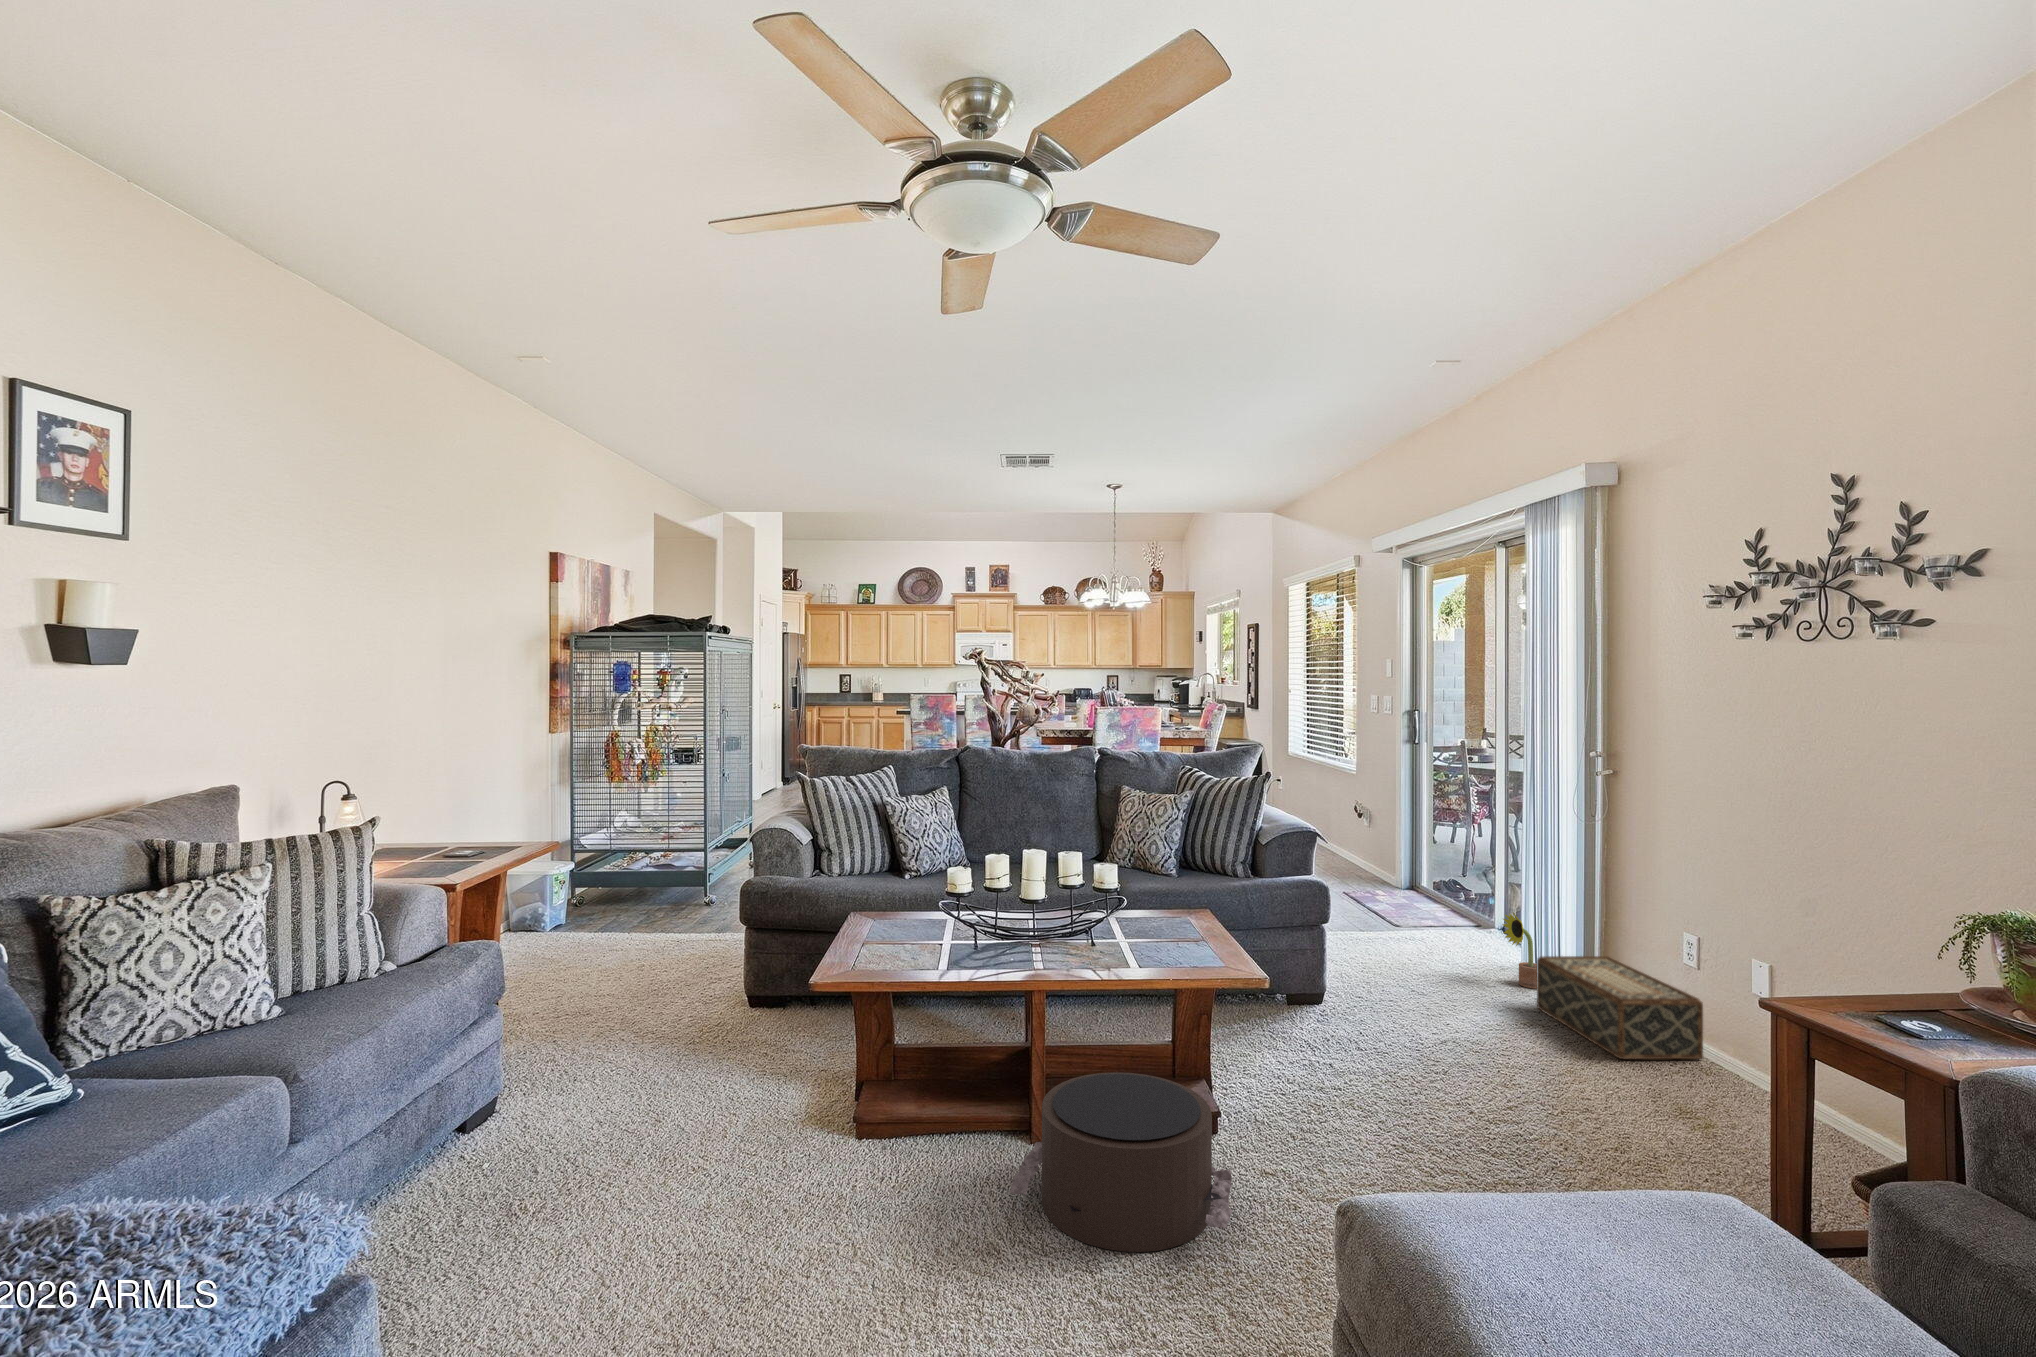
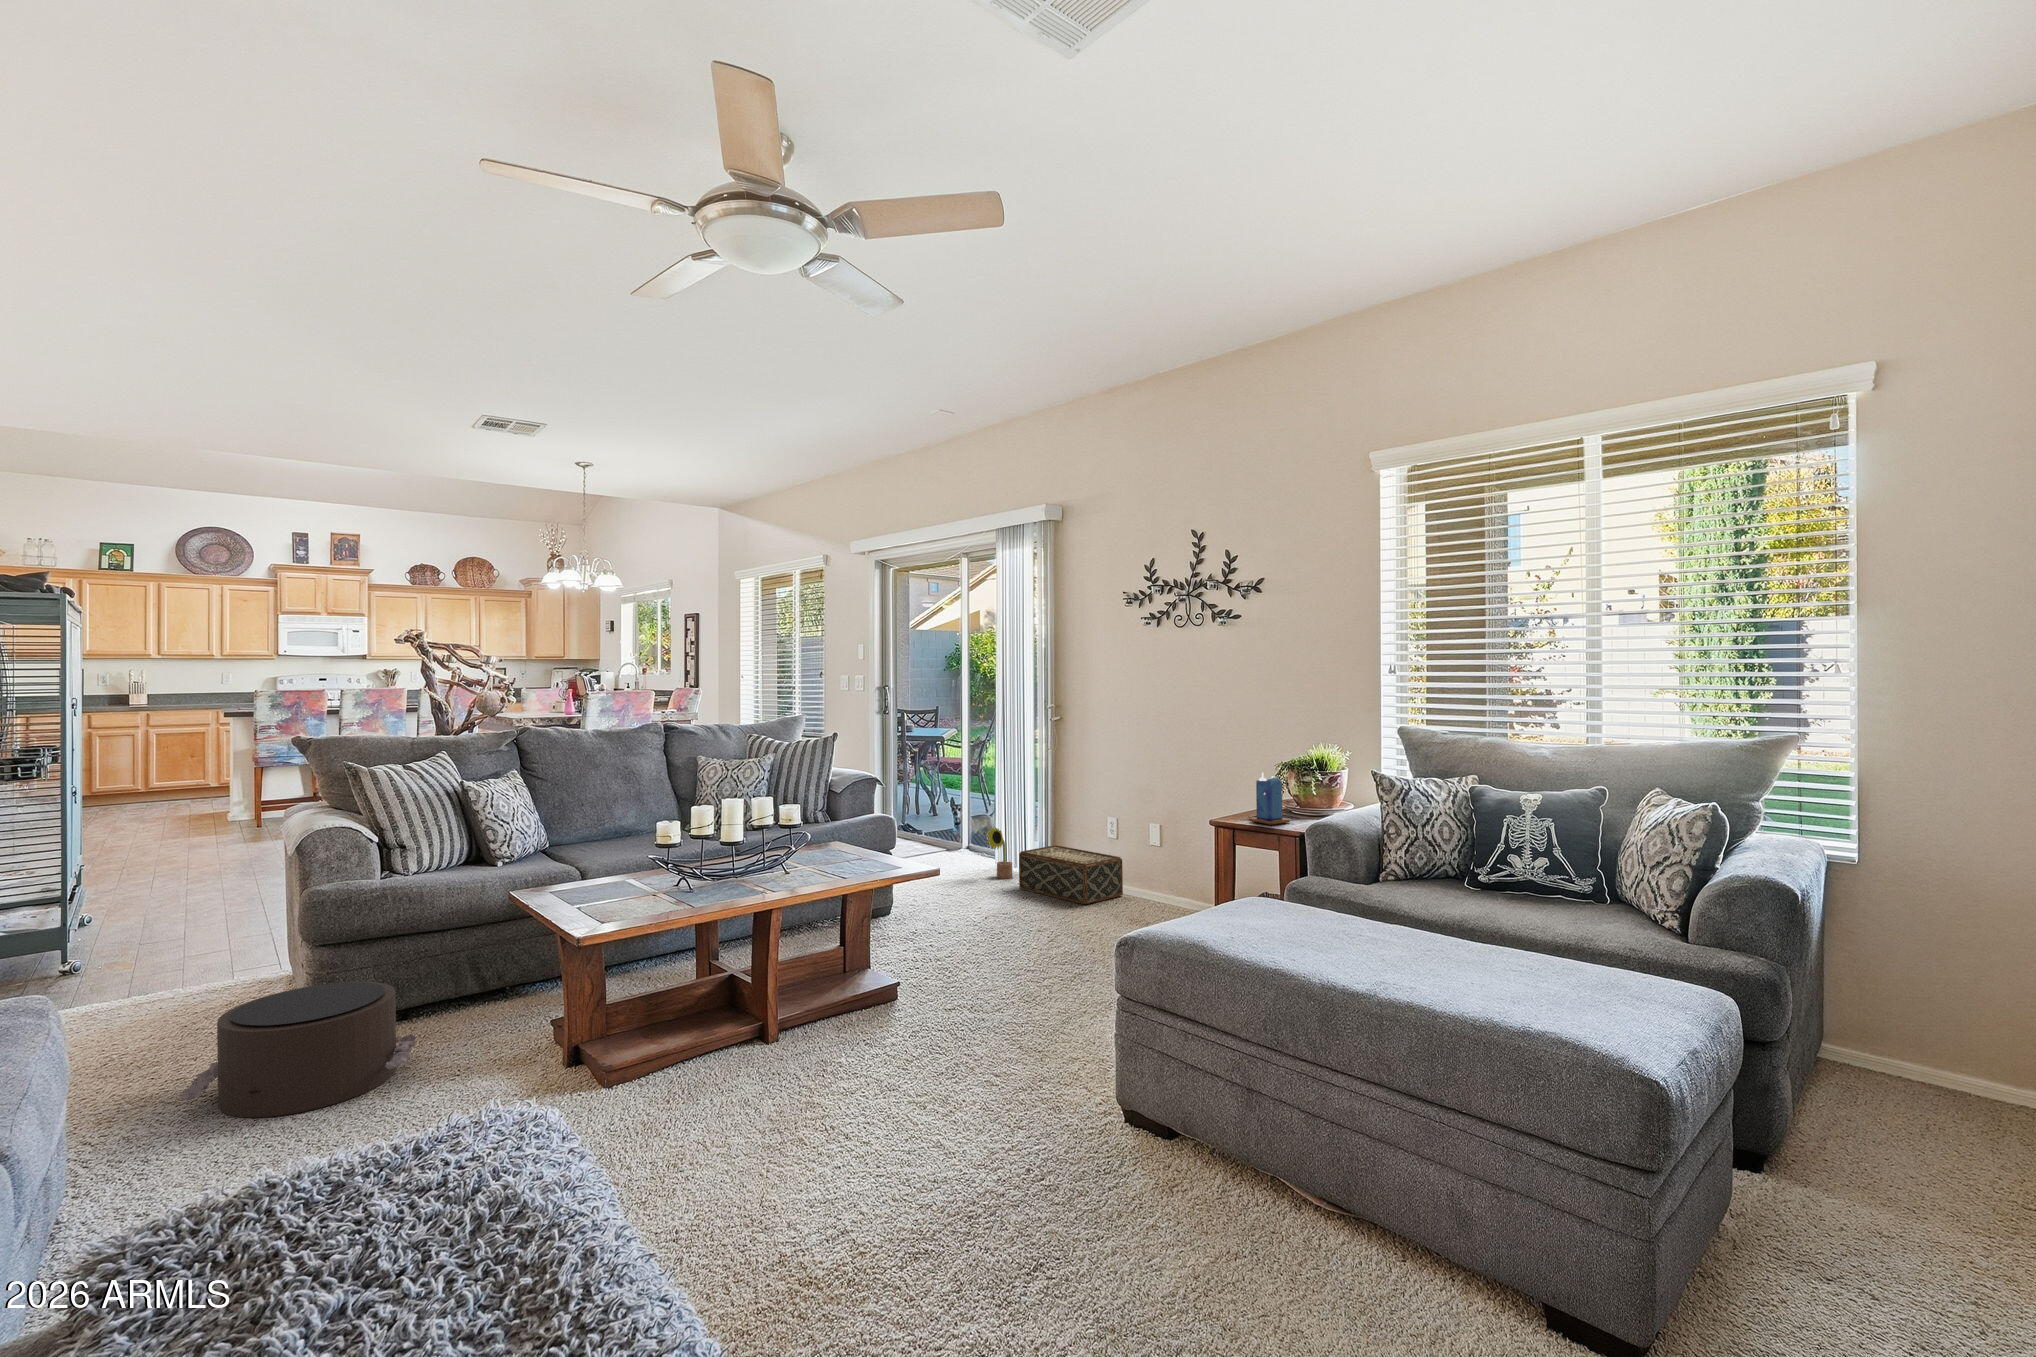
candle: none [1865,919,1965,1027] -> present [1249,772,1290,825]
pouf: present [1010,1072,1233,1252] -> present [180,982,415,1118]

